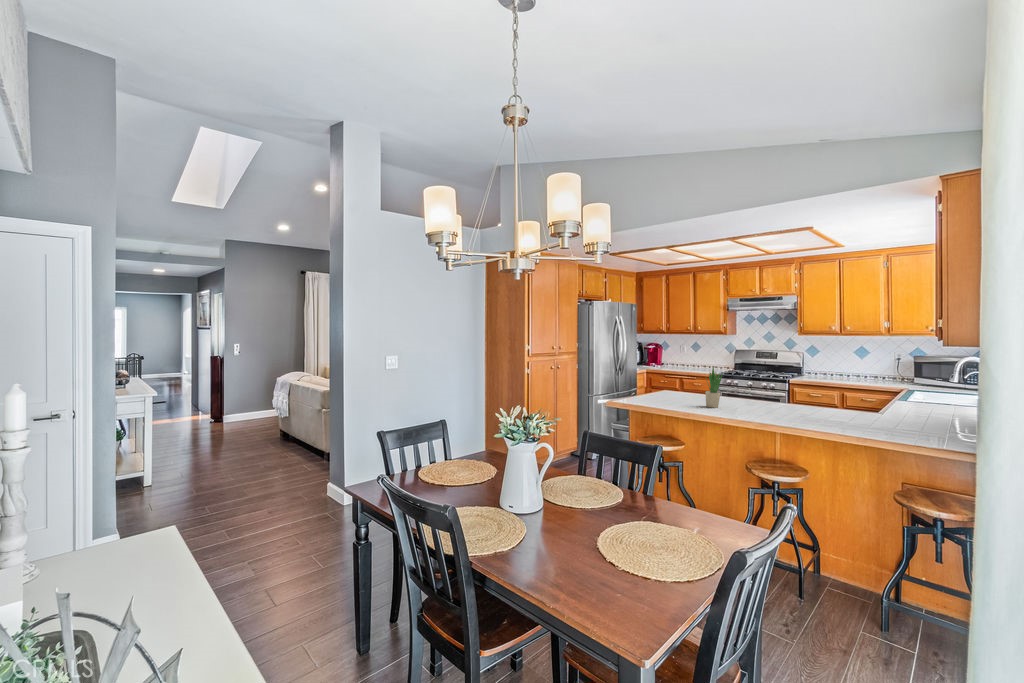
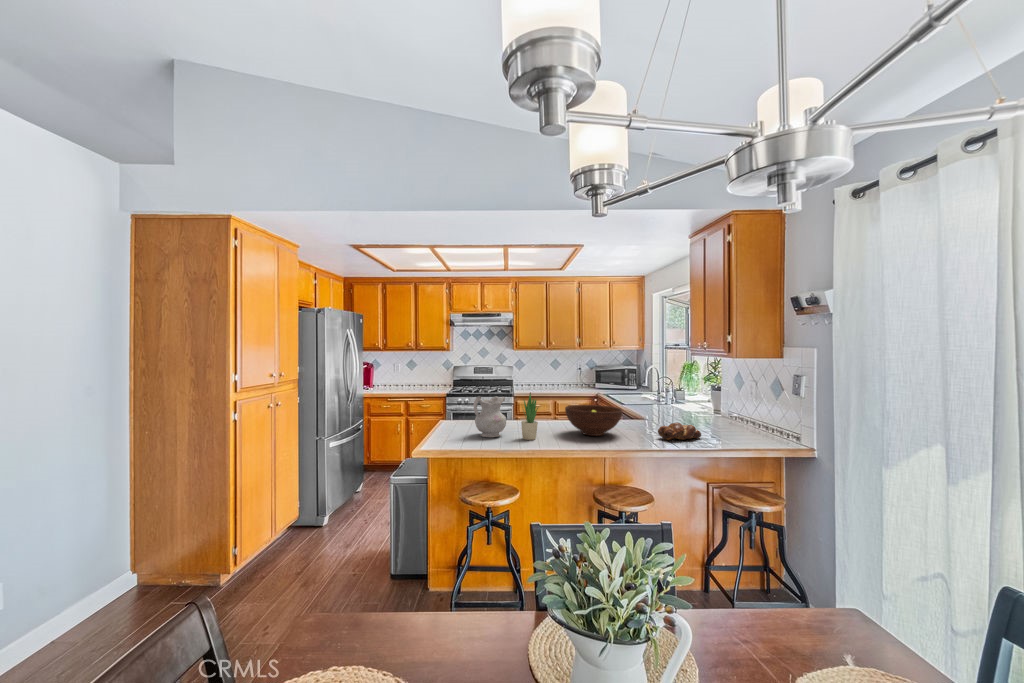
ceramic pitcher: none [668,367,699,403] -> present [474,396,506,437]
fruit bowl: none [753,383,817,413] -> present [565,405,622,436]
bread loaf: none [849,409,910,428] -> present [658,422,701,440]

